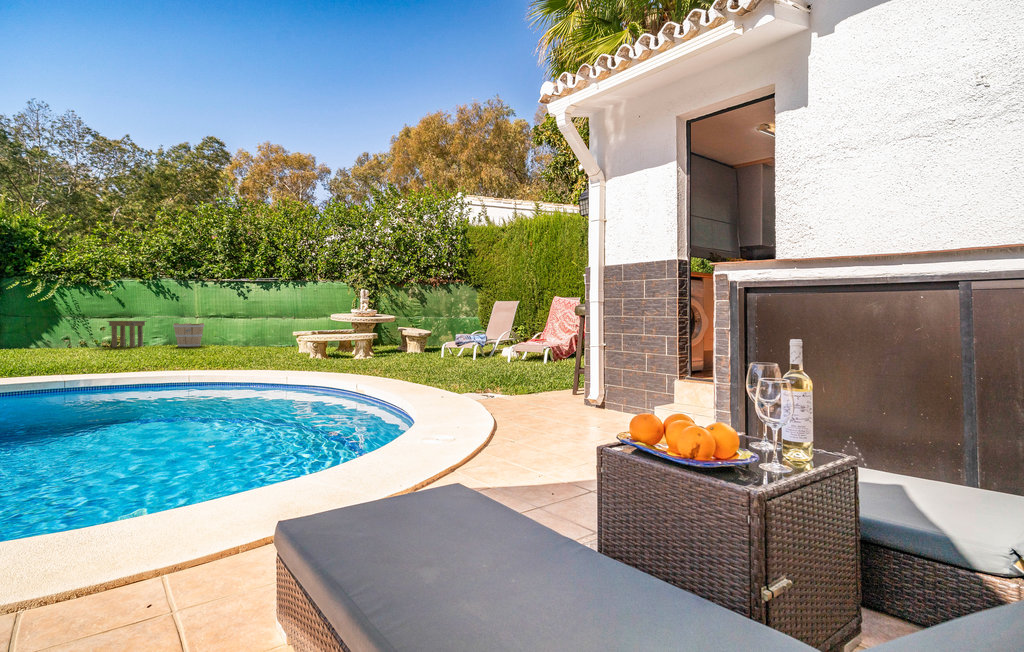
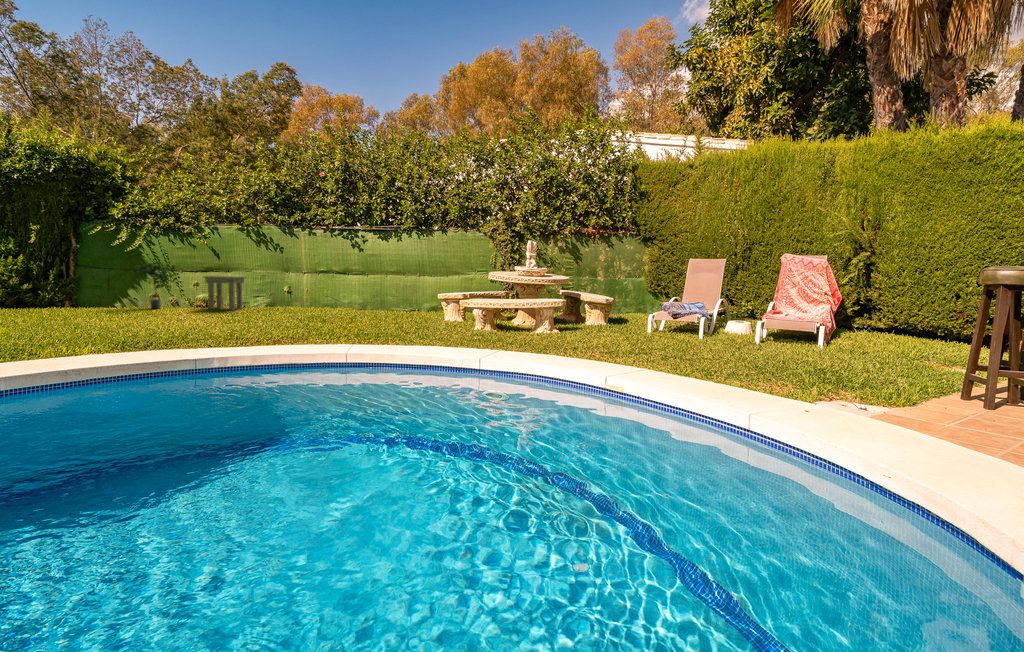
potted plant: none [42,310,84,348] -> present [131,262,174,309]
wooden bucket: present [173,323,205,347] -> none [278,281,314,311]

